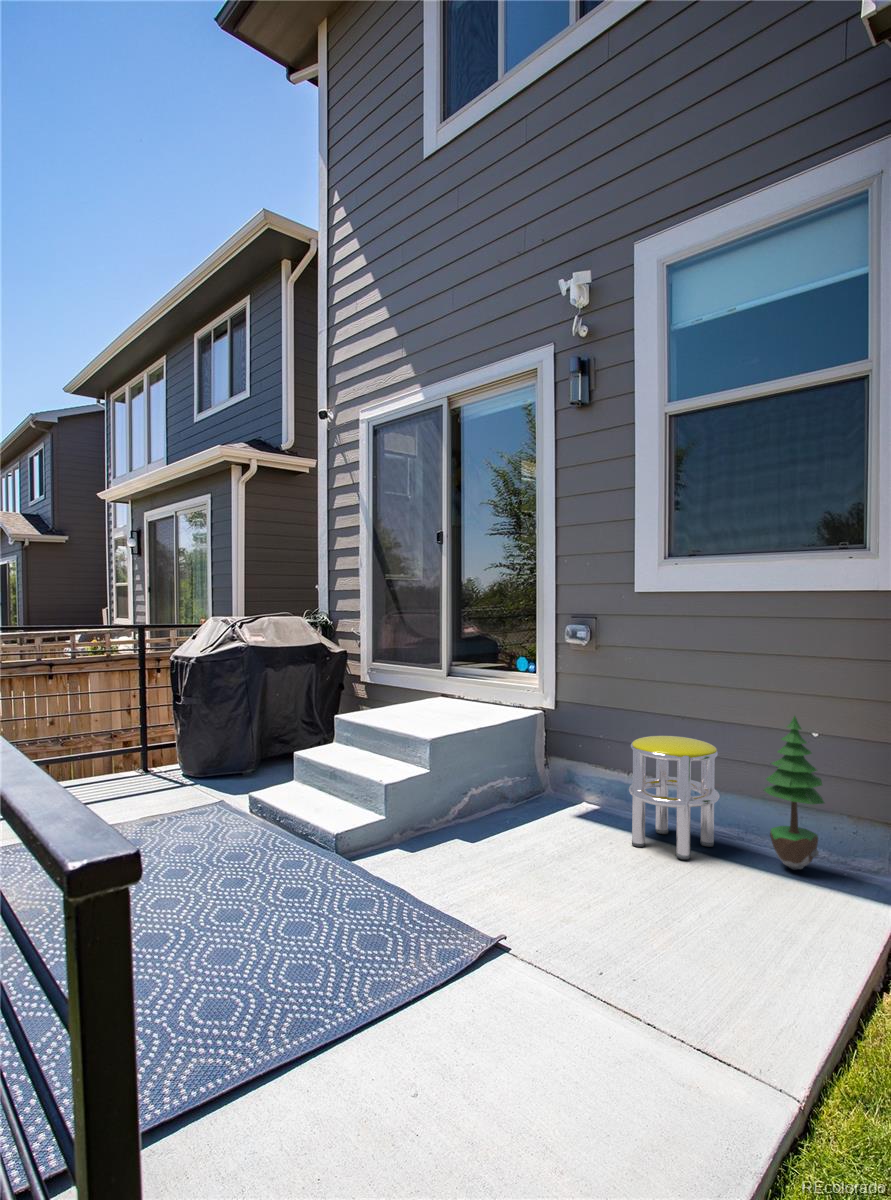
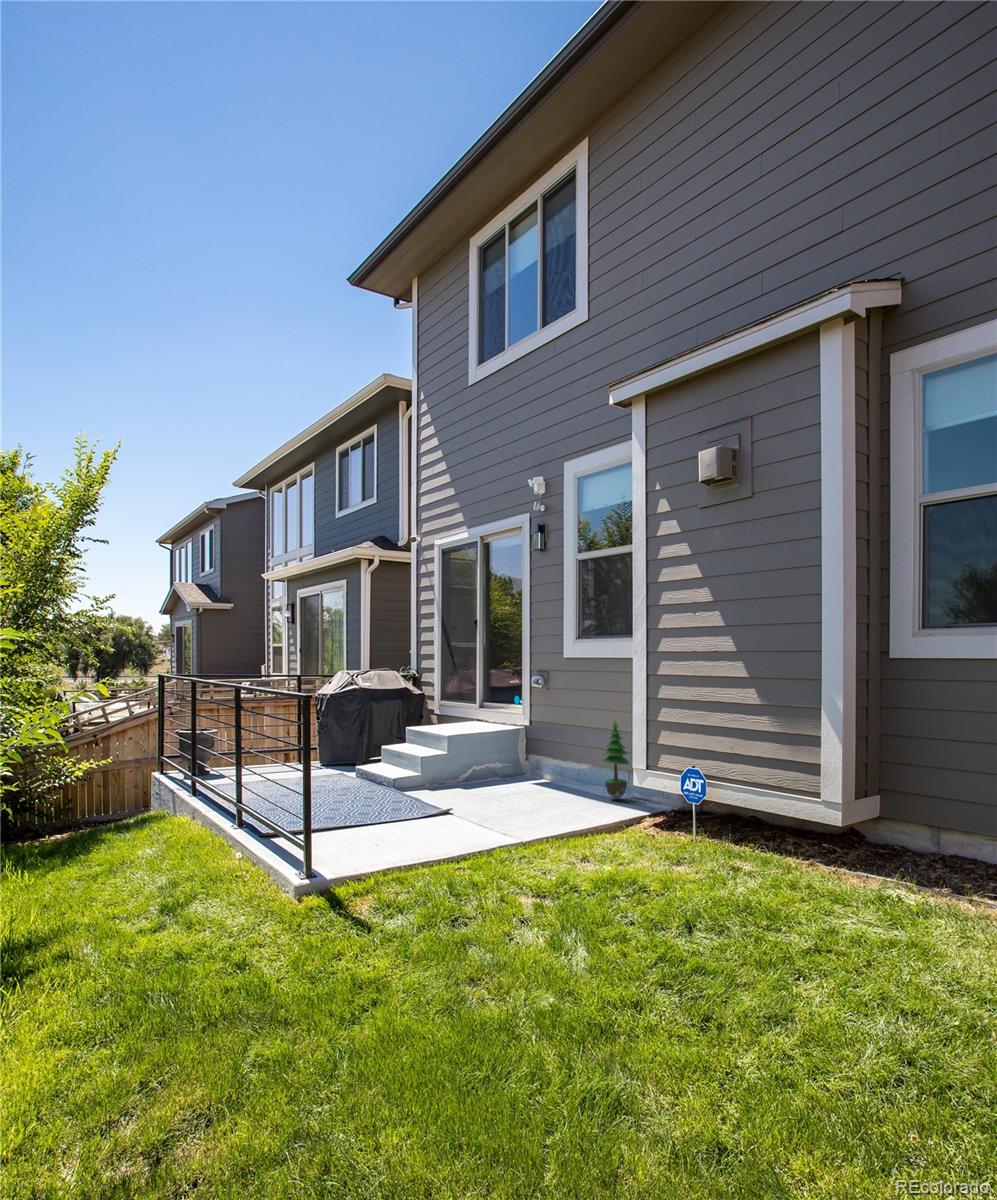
stool: present [629,736,720,859] -> none [546,736,591,796]

